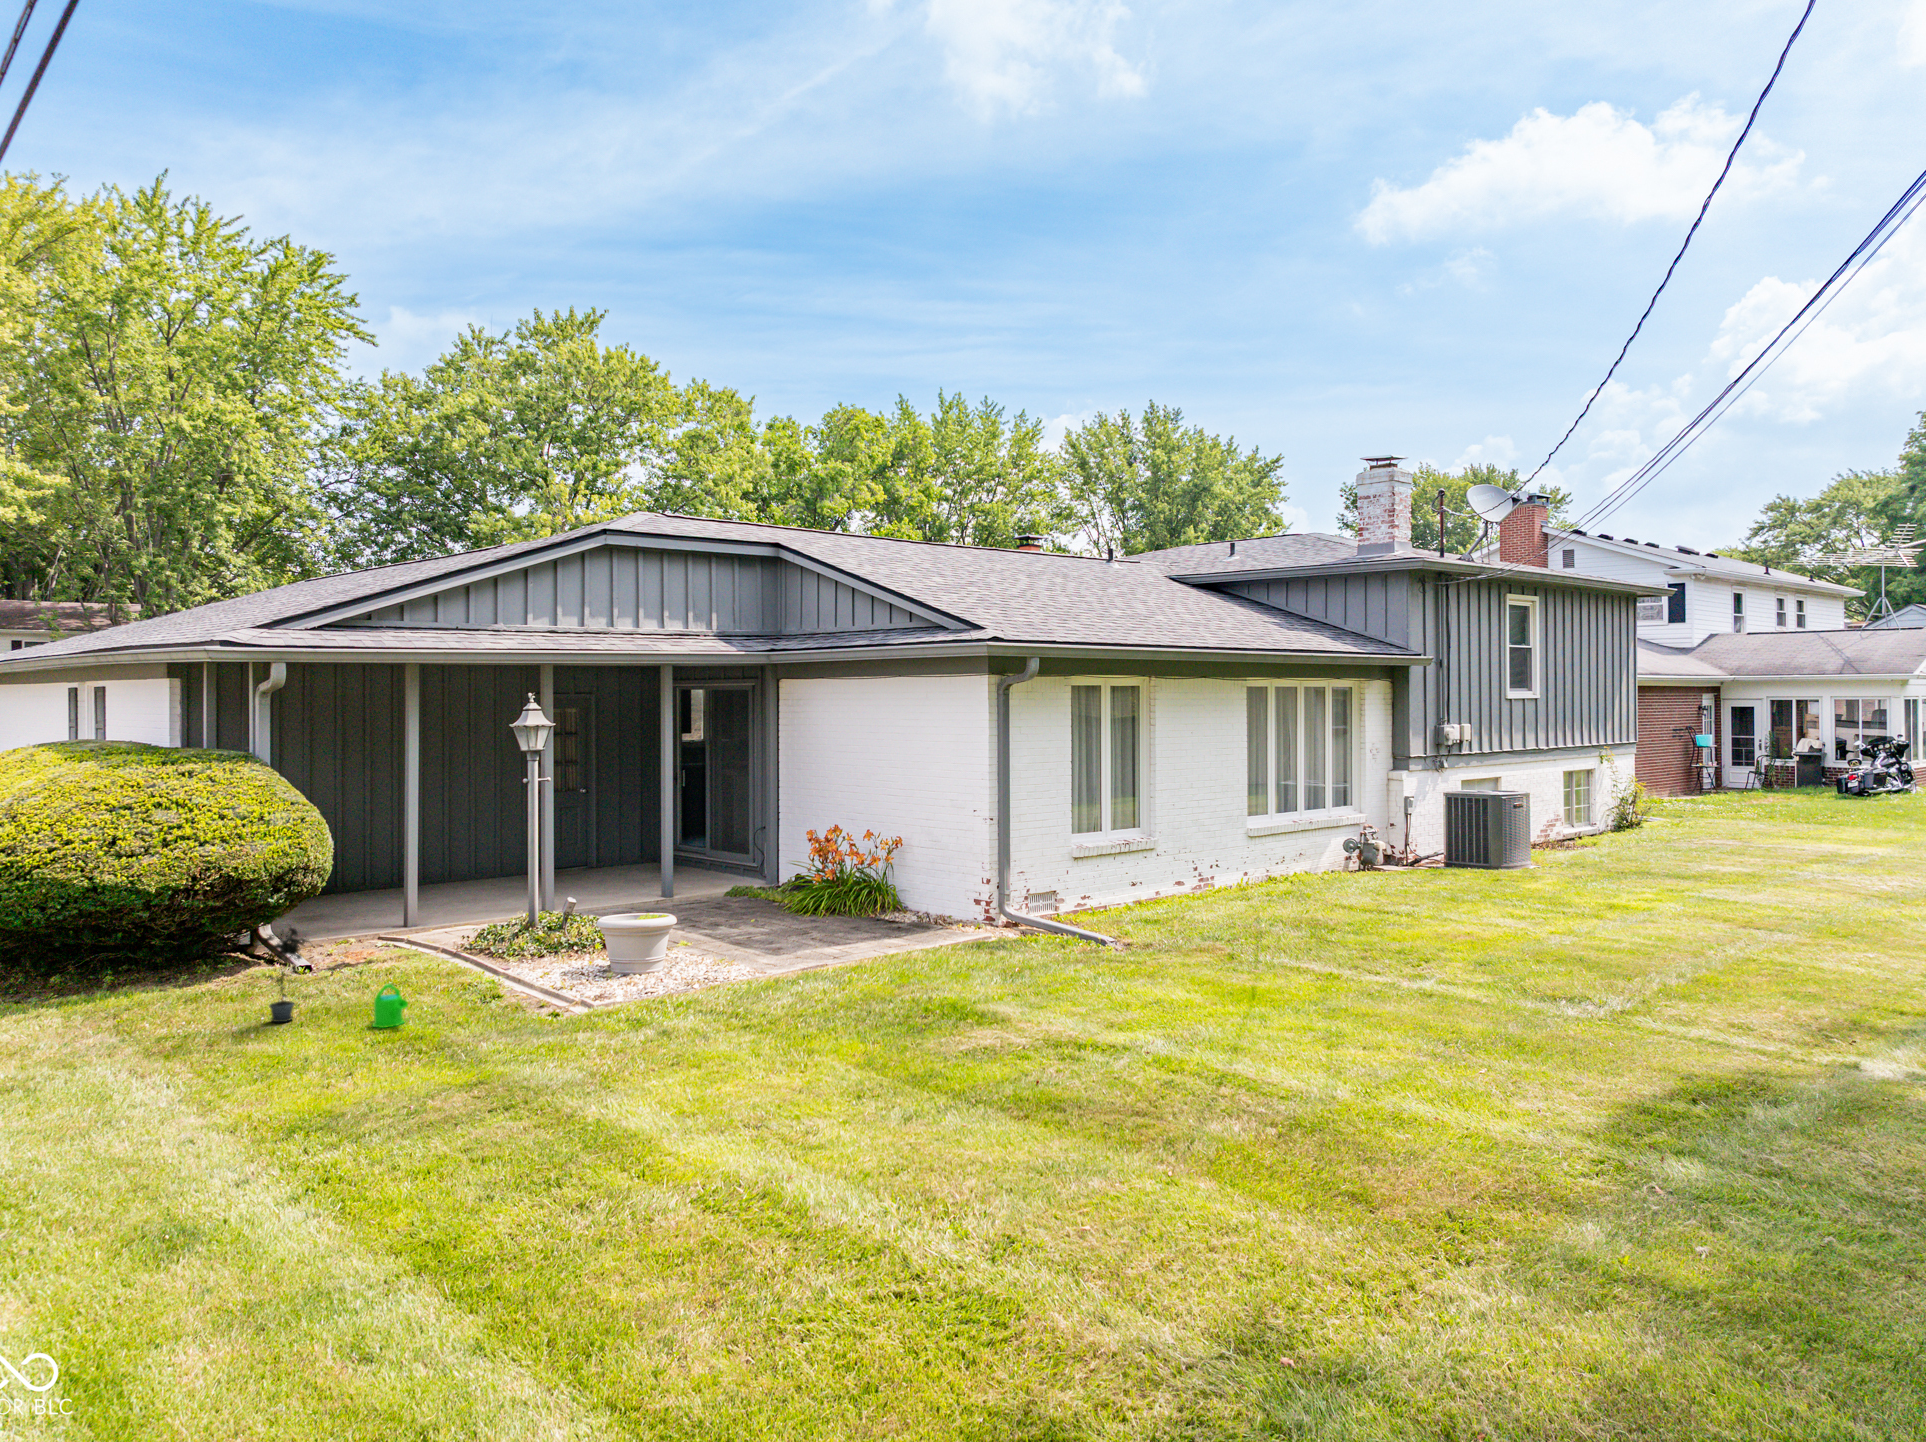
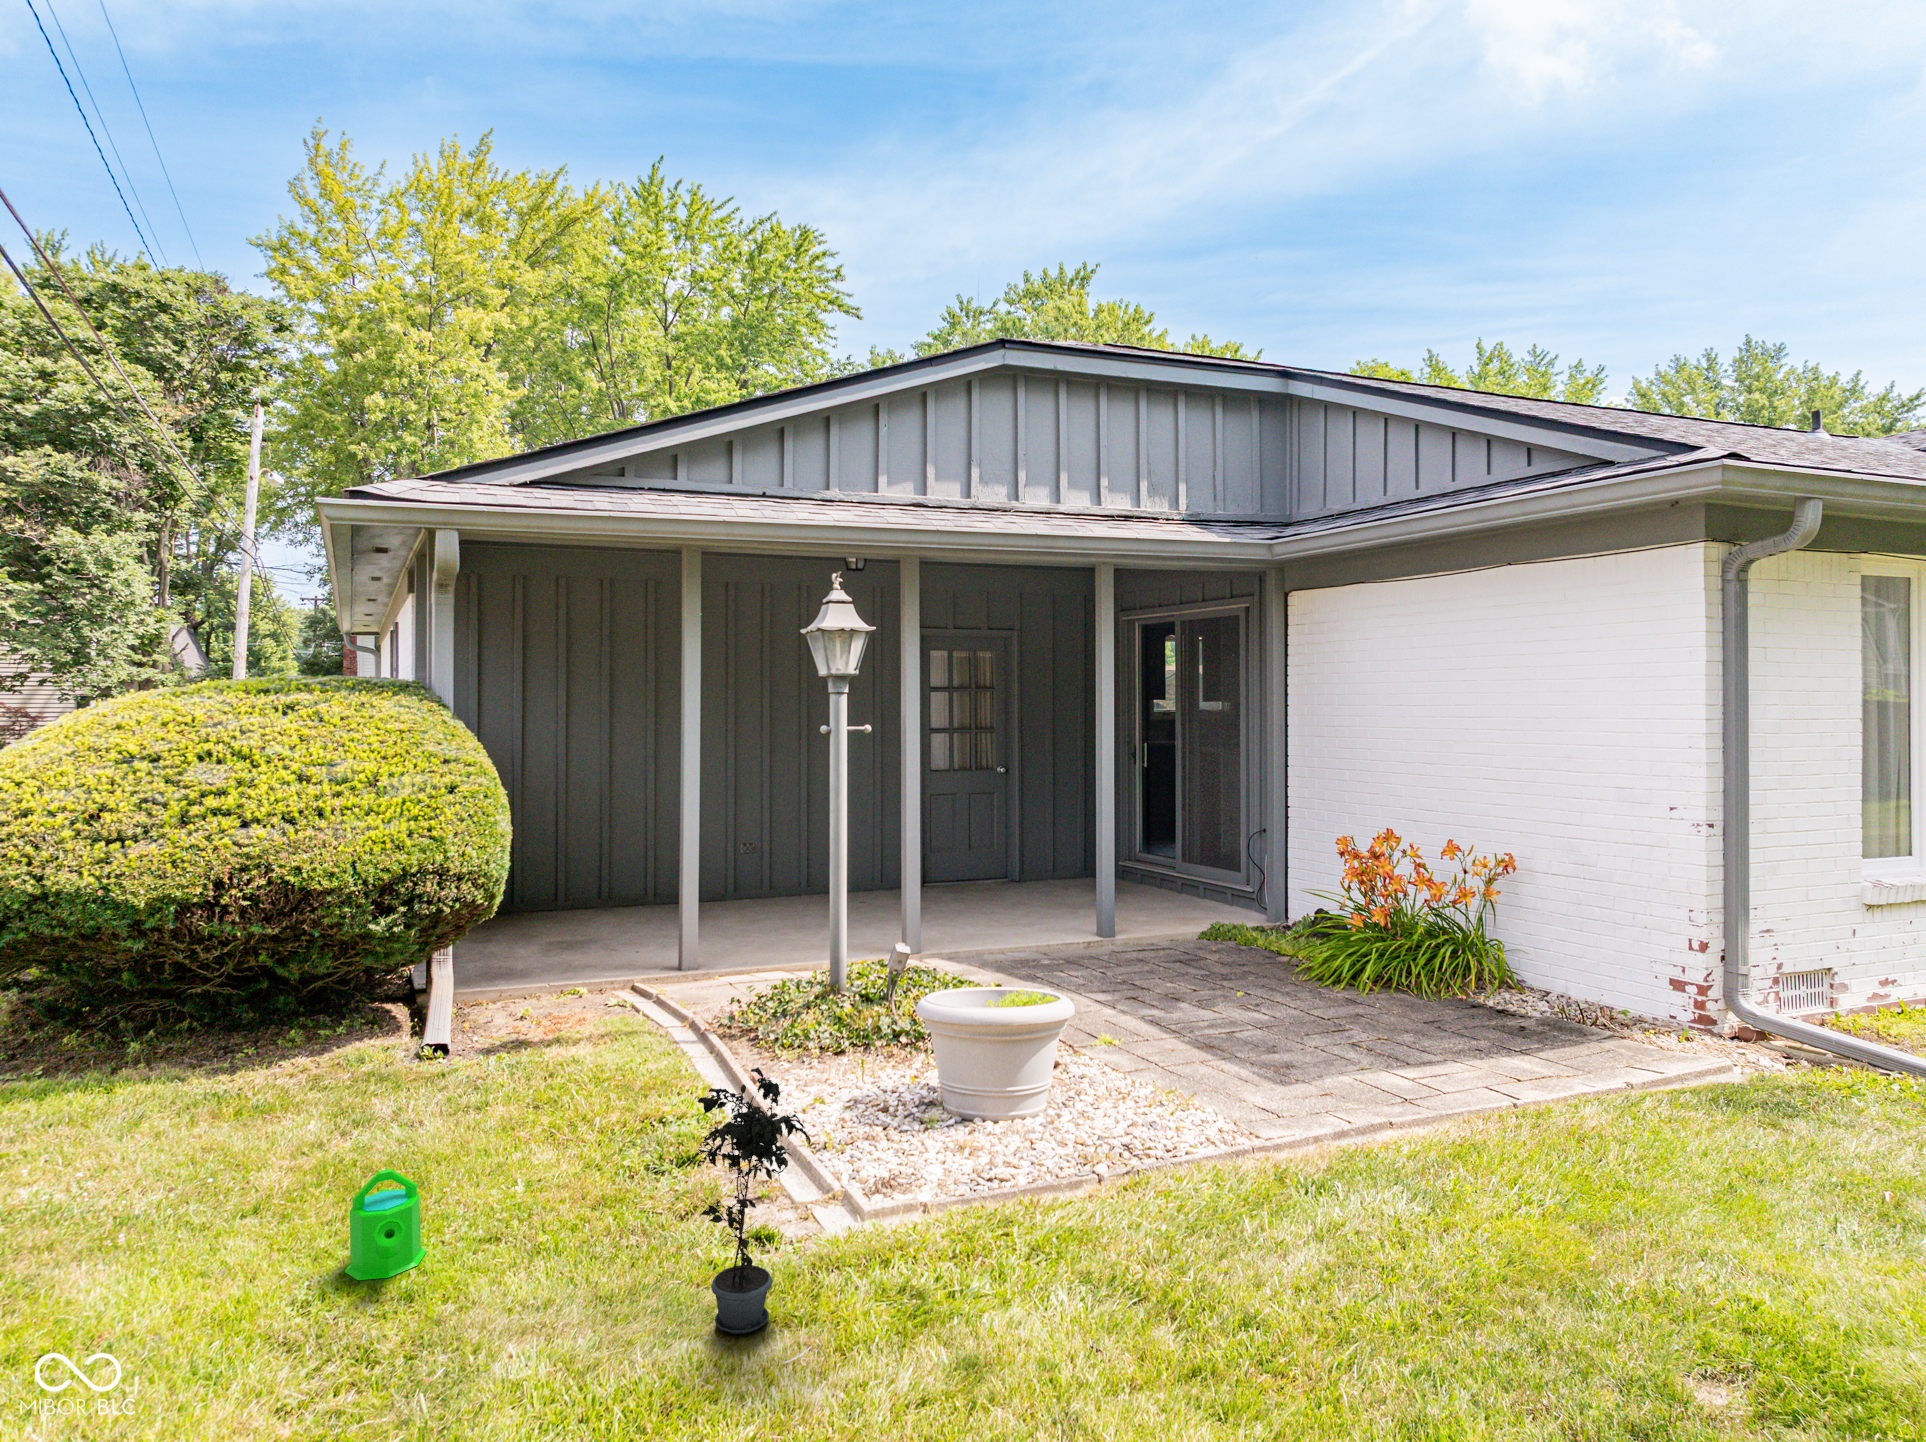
potted plant: present [263,928,308,1022] -> present [689,1067,811,1334]

